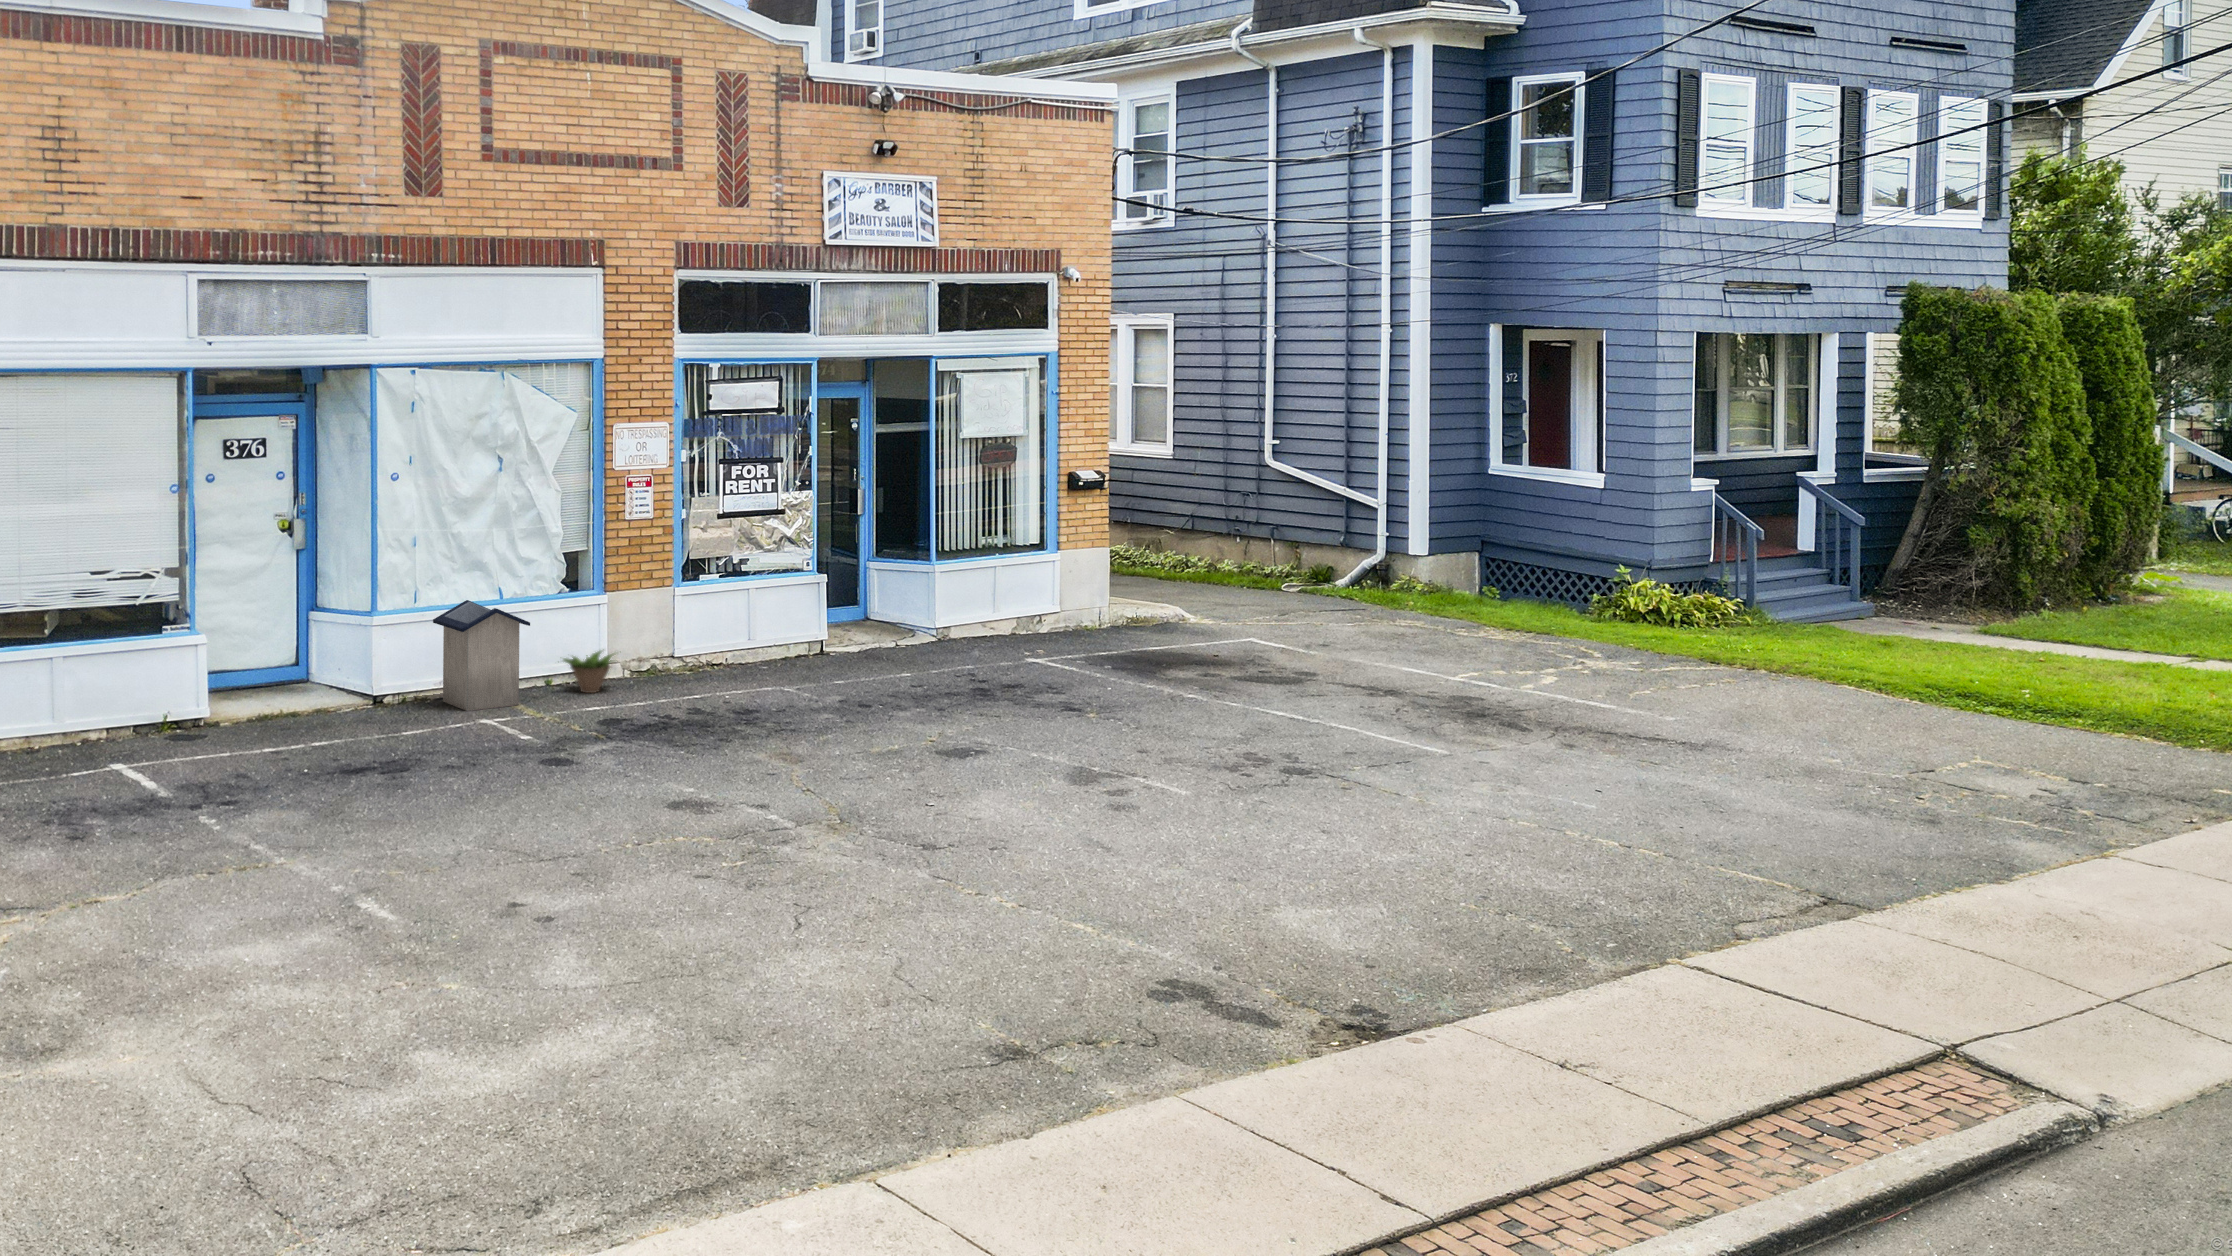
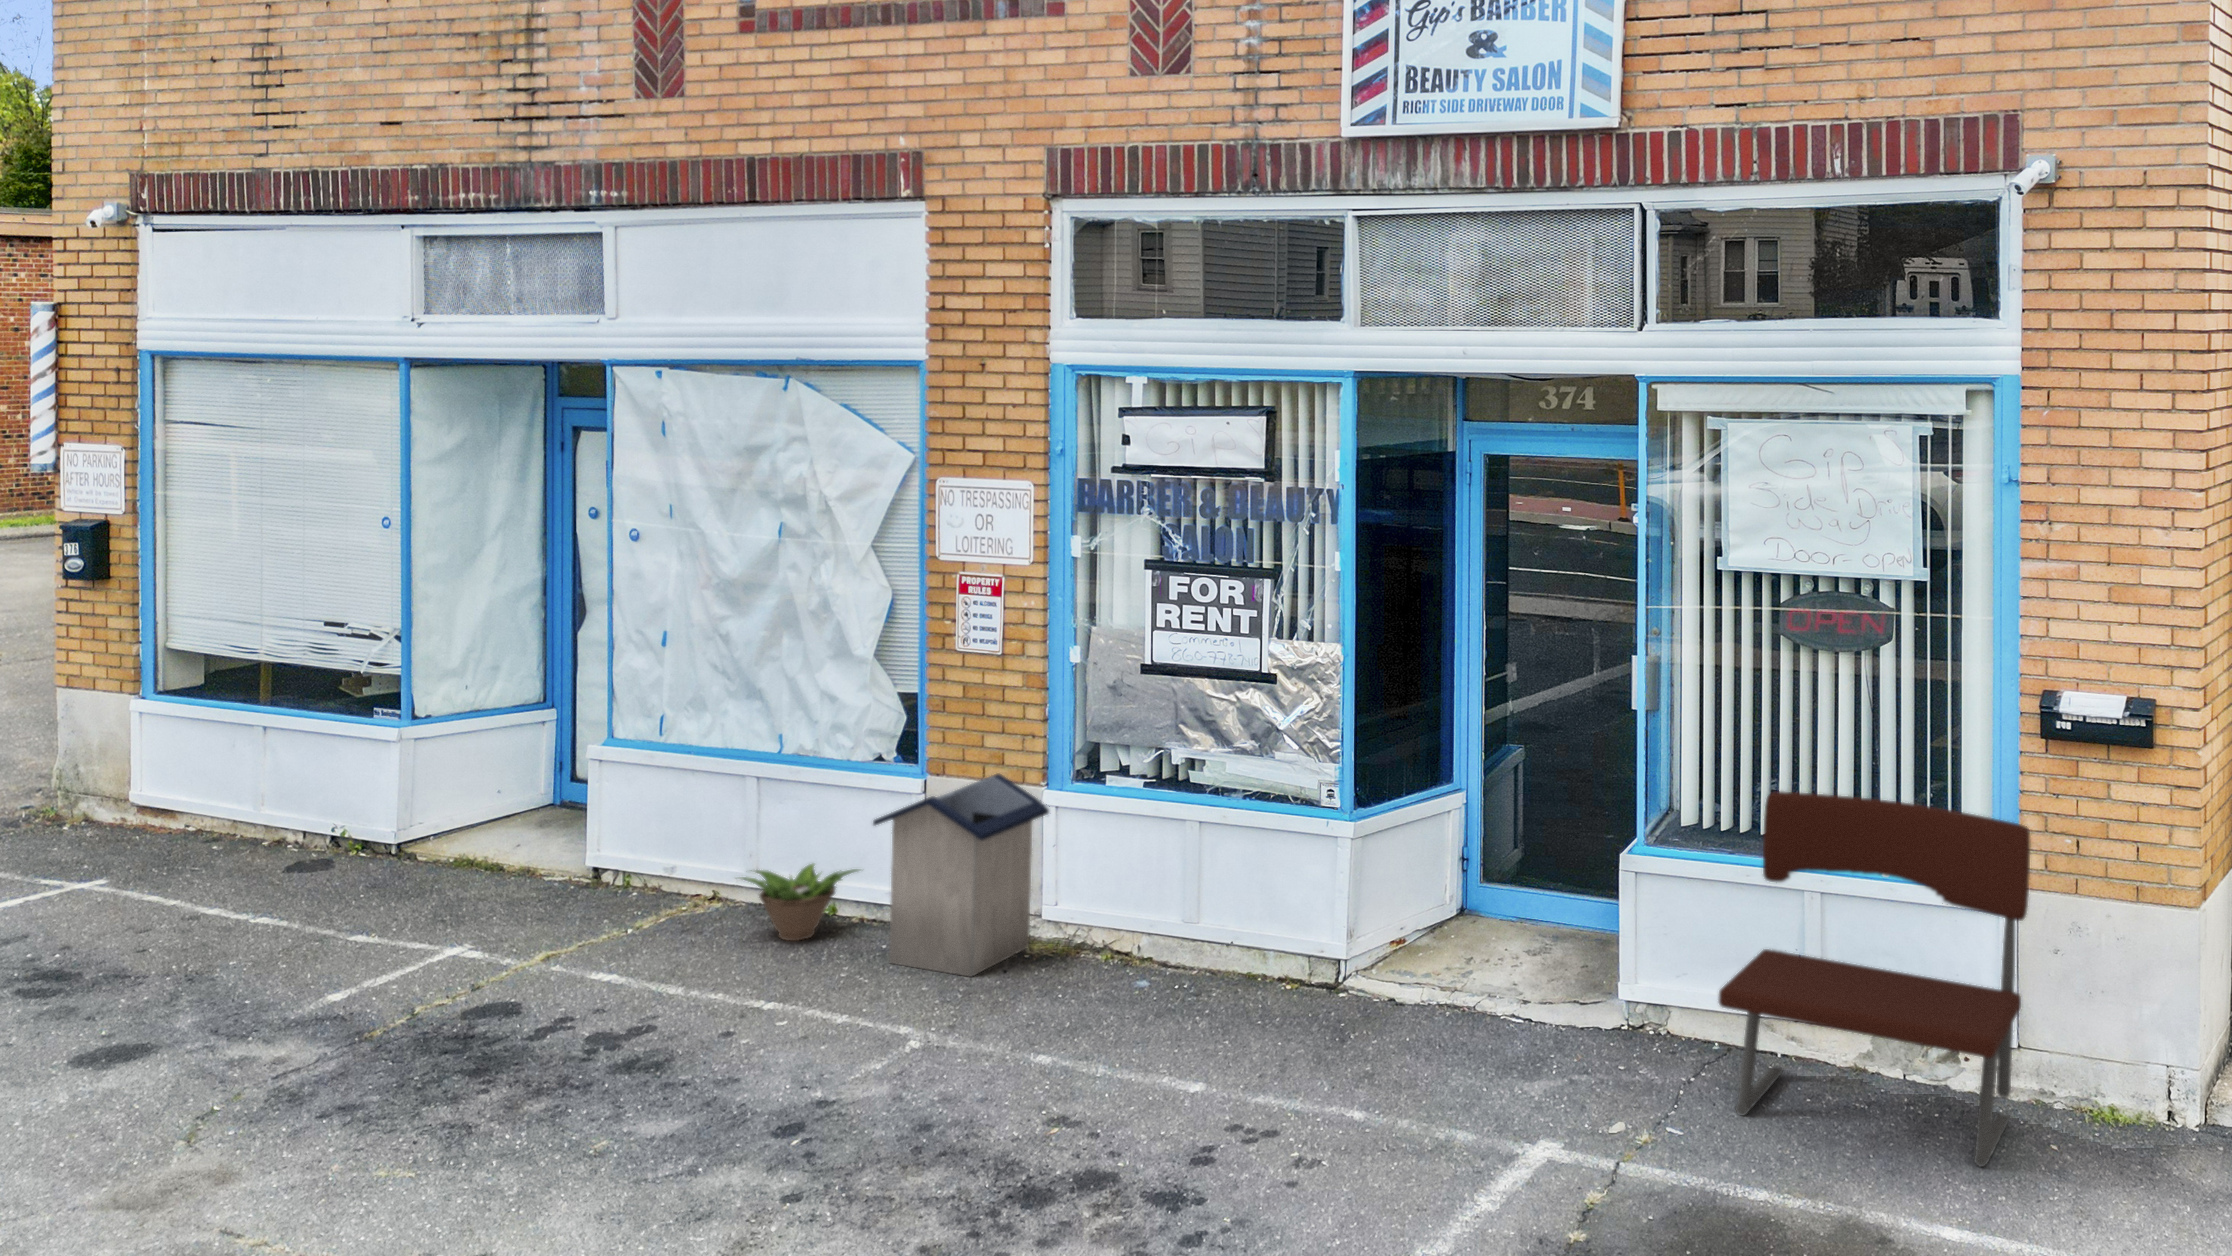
bench: none [987,519,1106,647] -> present [1719,791,2030,1167]
trash can: present [433,600,530,711] -> present [873,774,1050,976]

